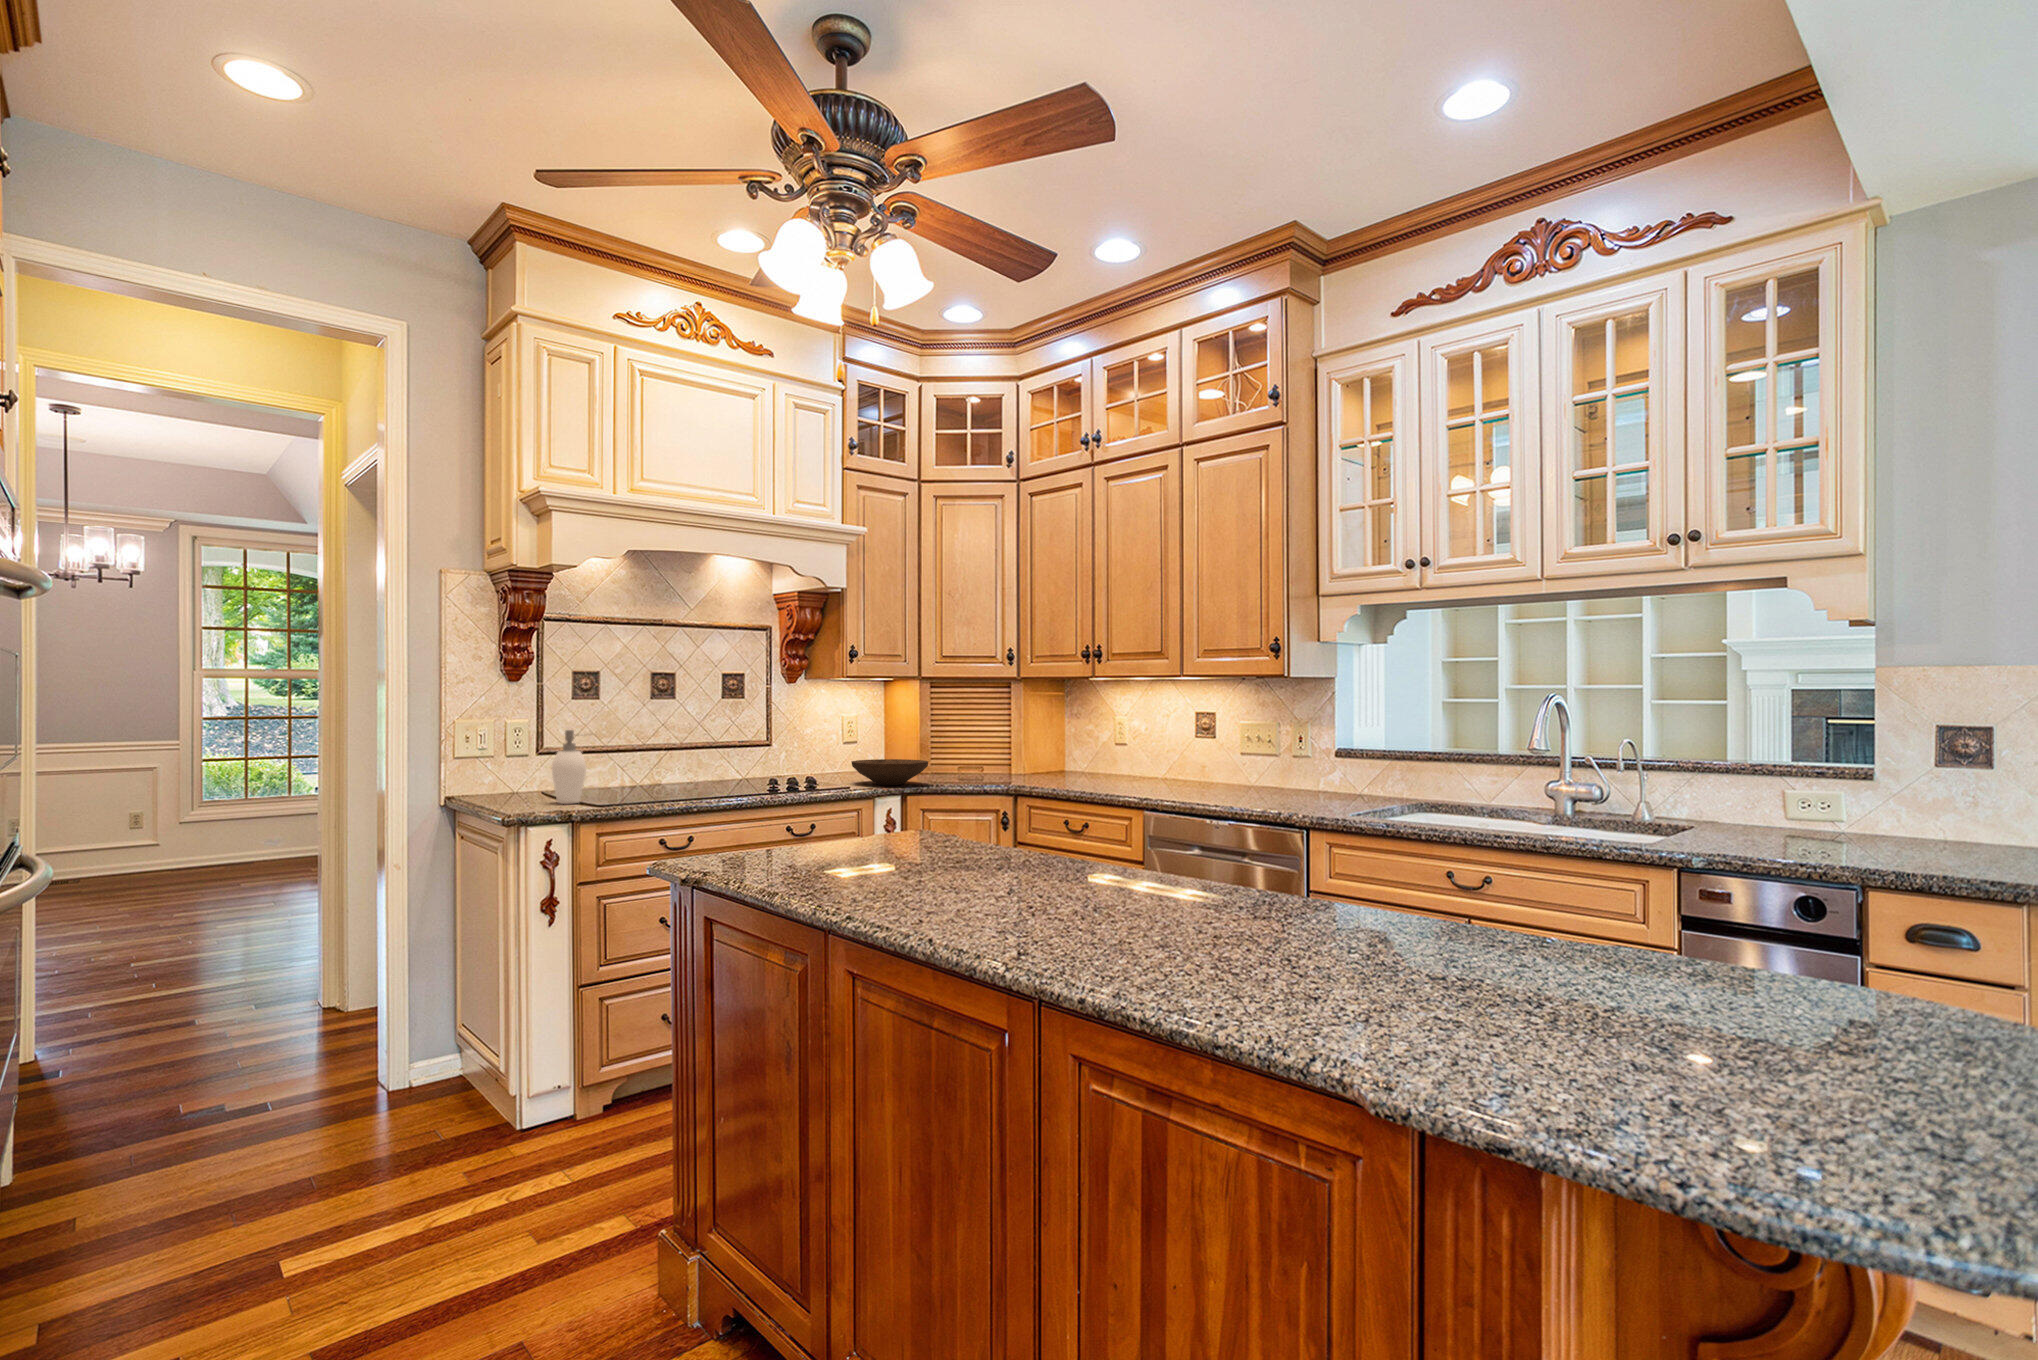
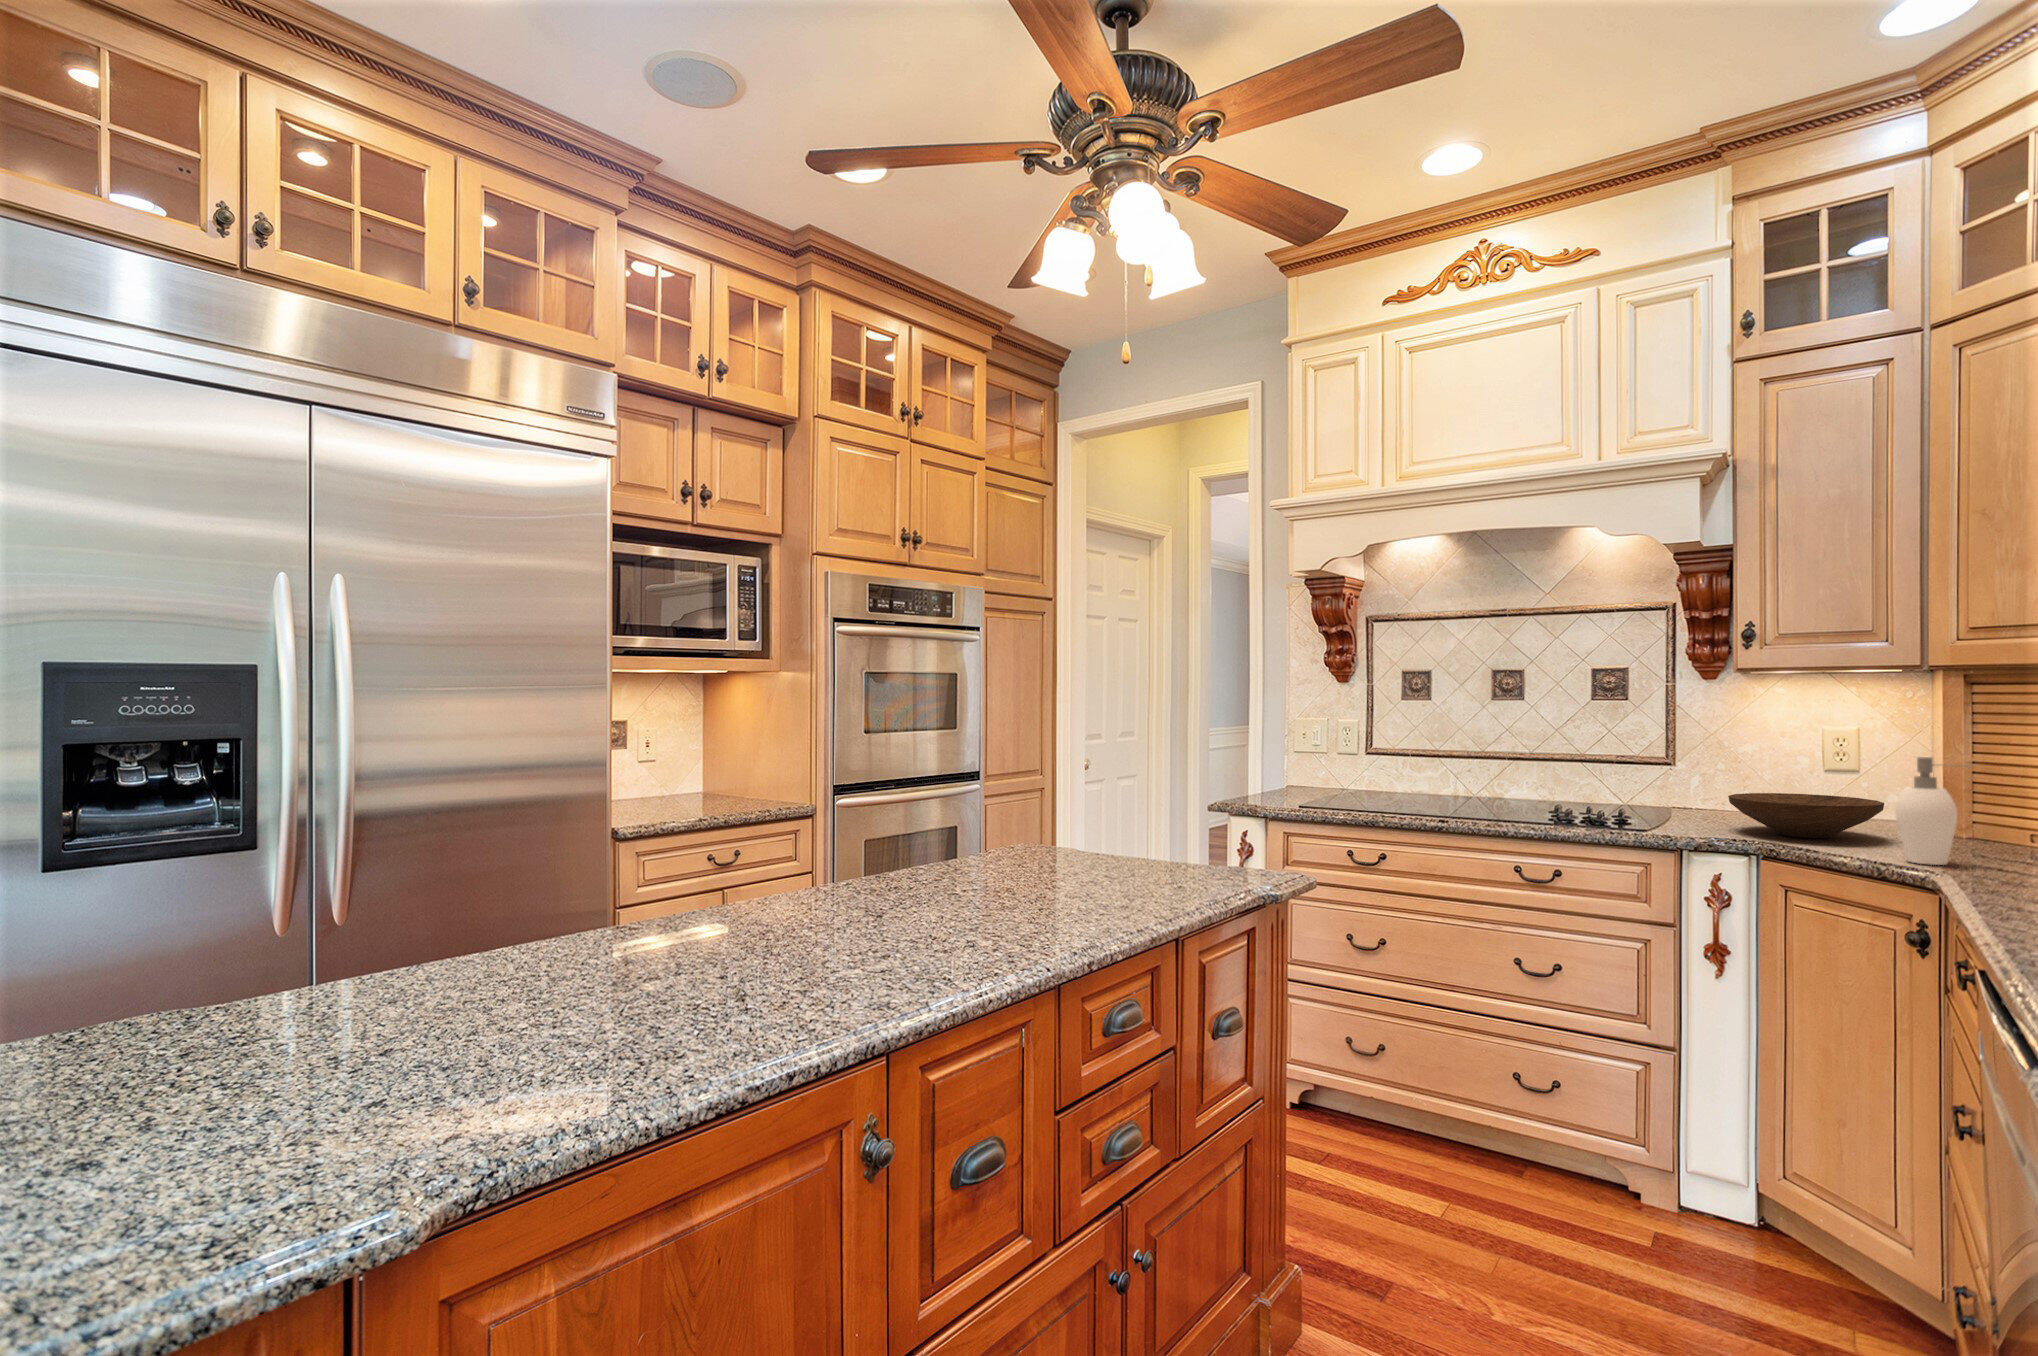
soap dispenser: present [552,730,586,804] -> present [1895,757,1958,865]

